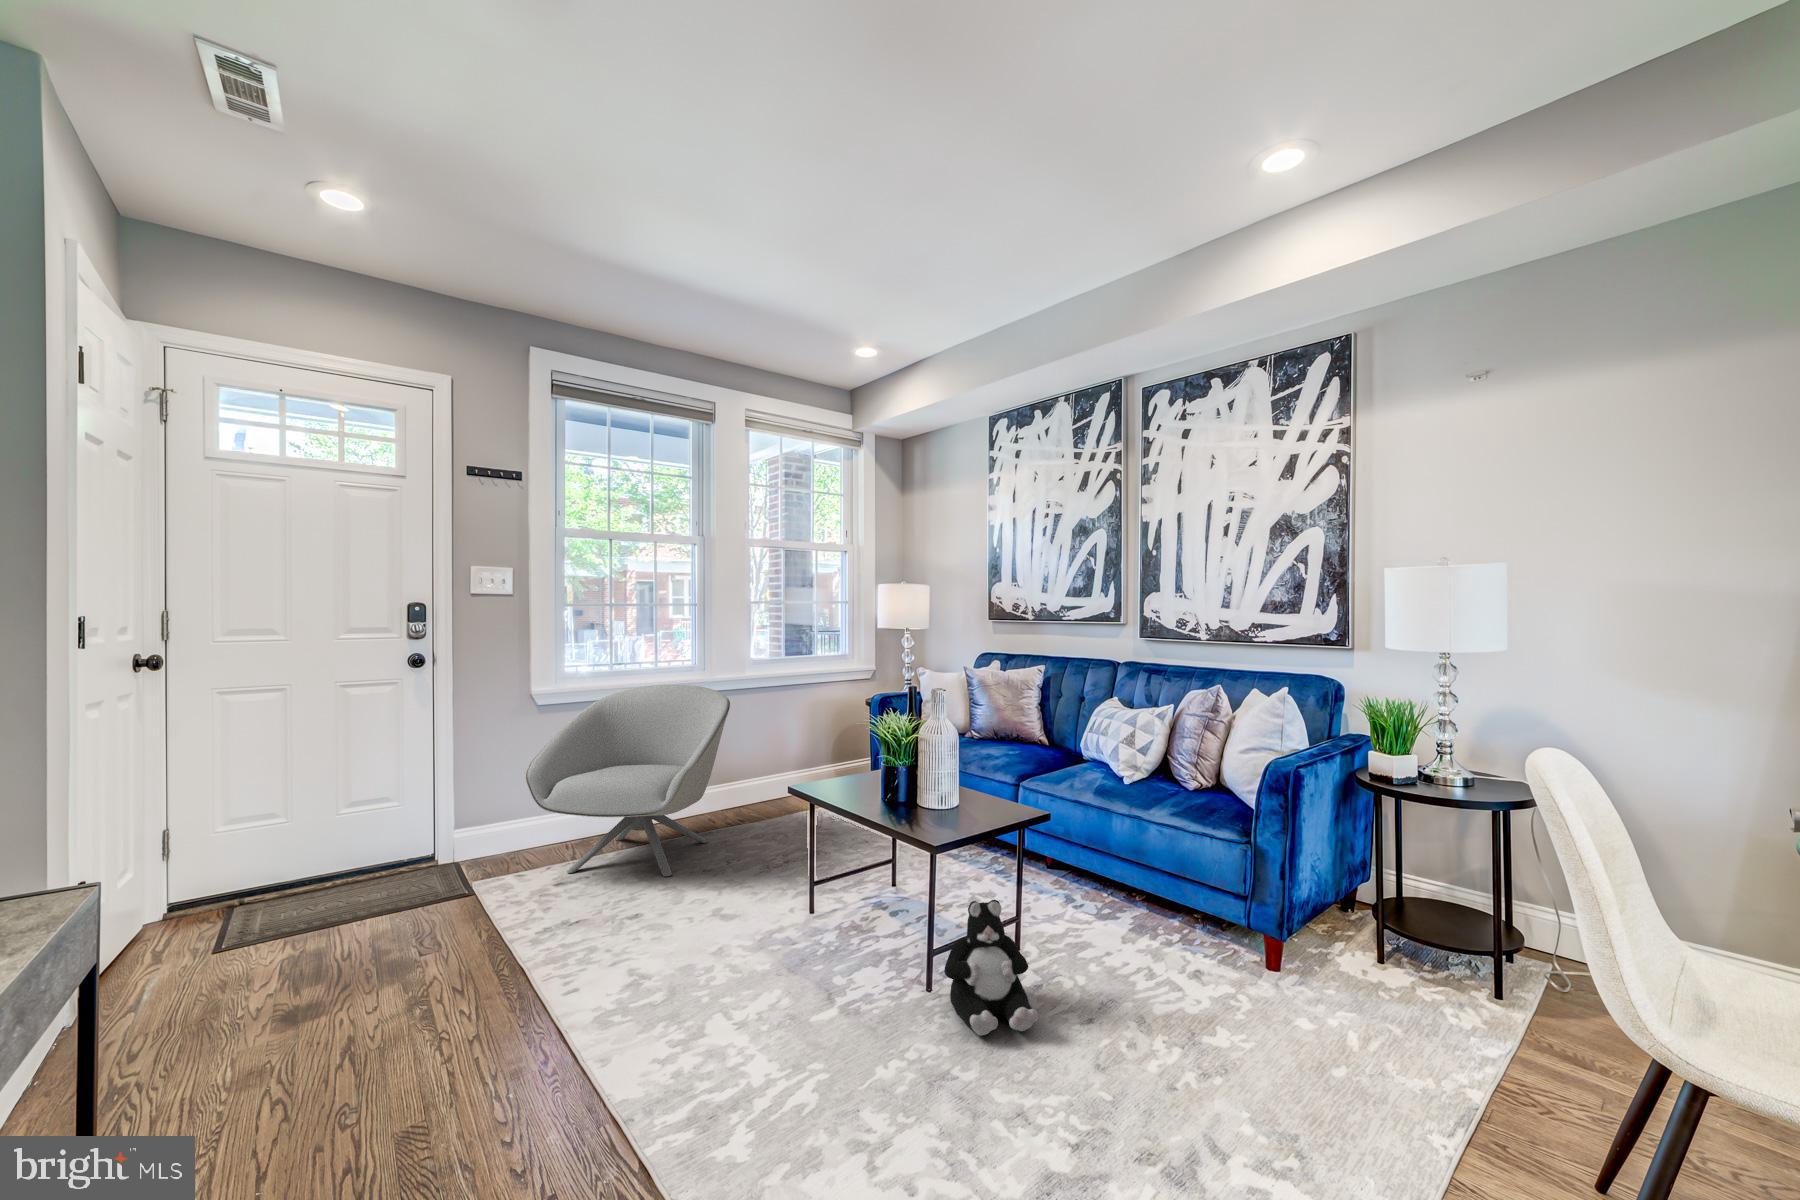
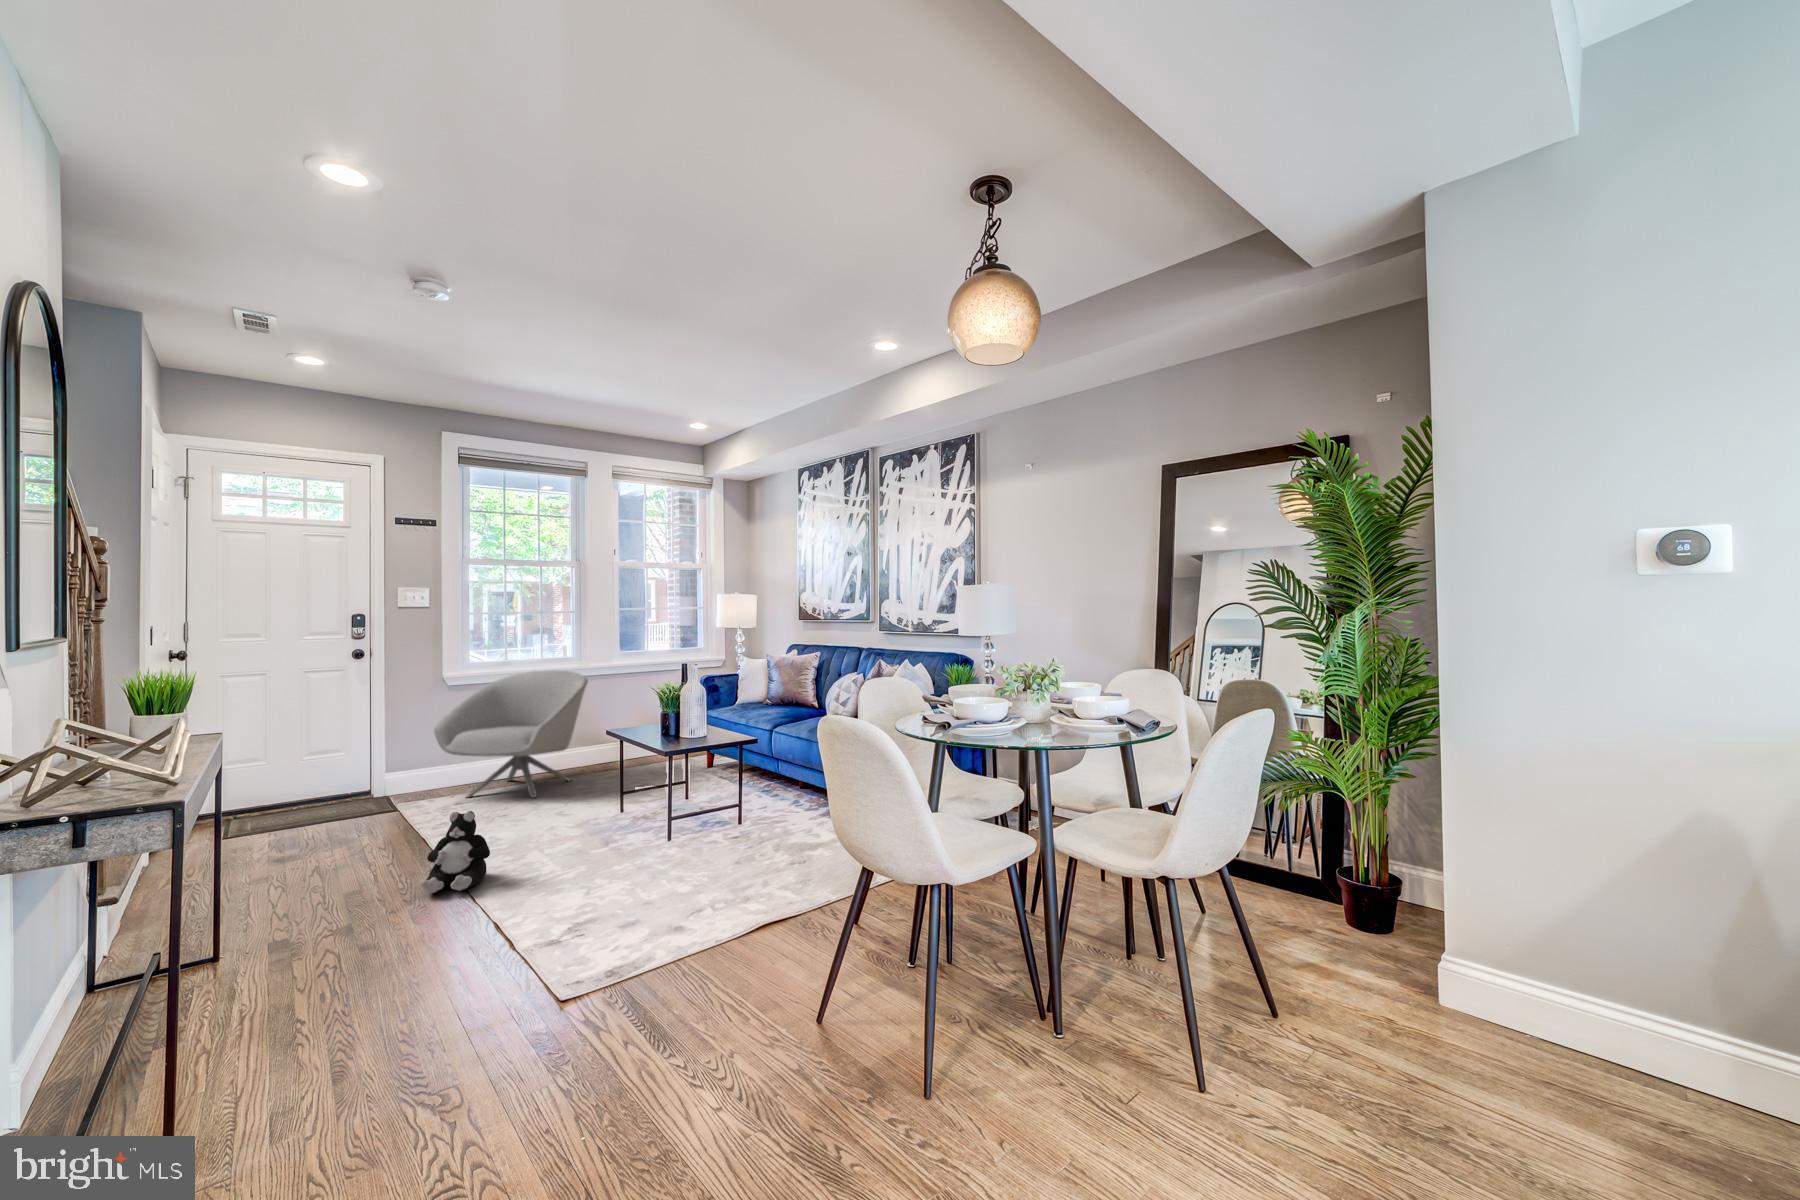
plush toy: present [944,900,1039,1036] -> present [421,811,490,893]

